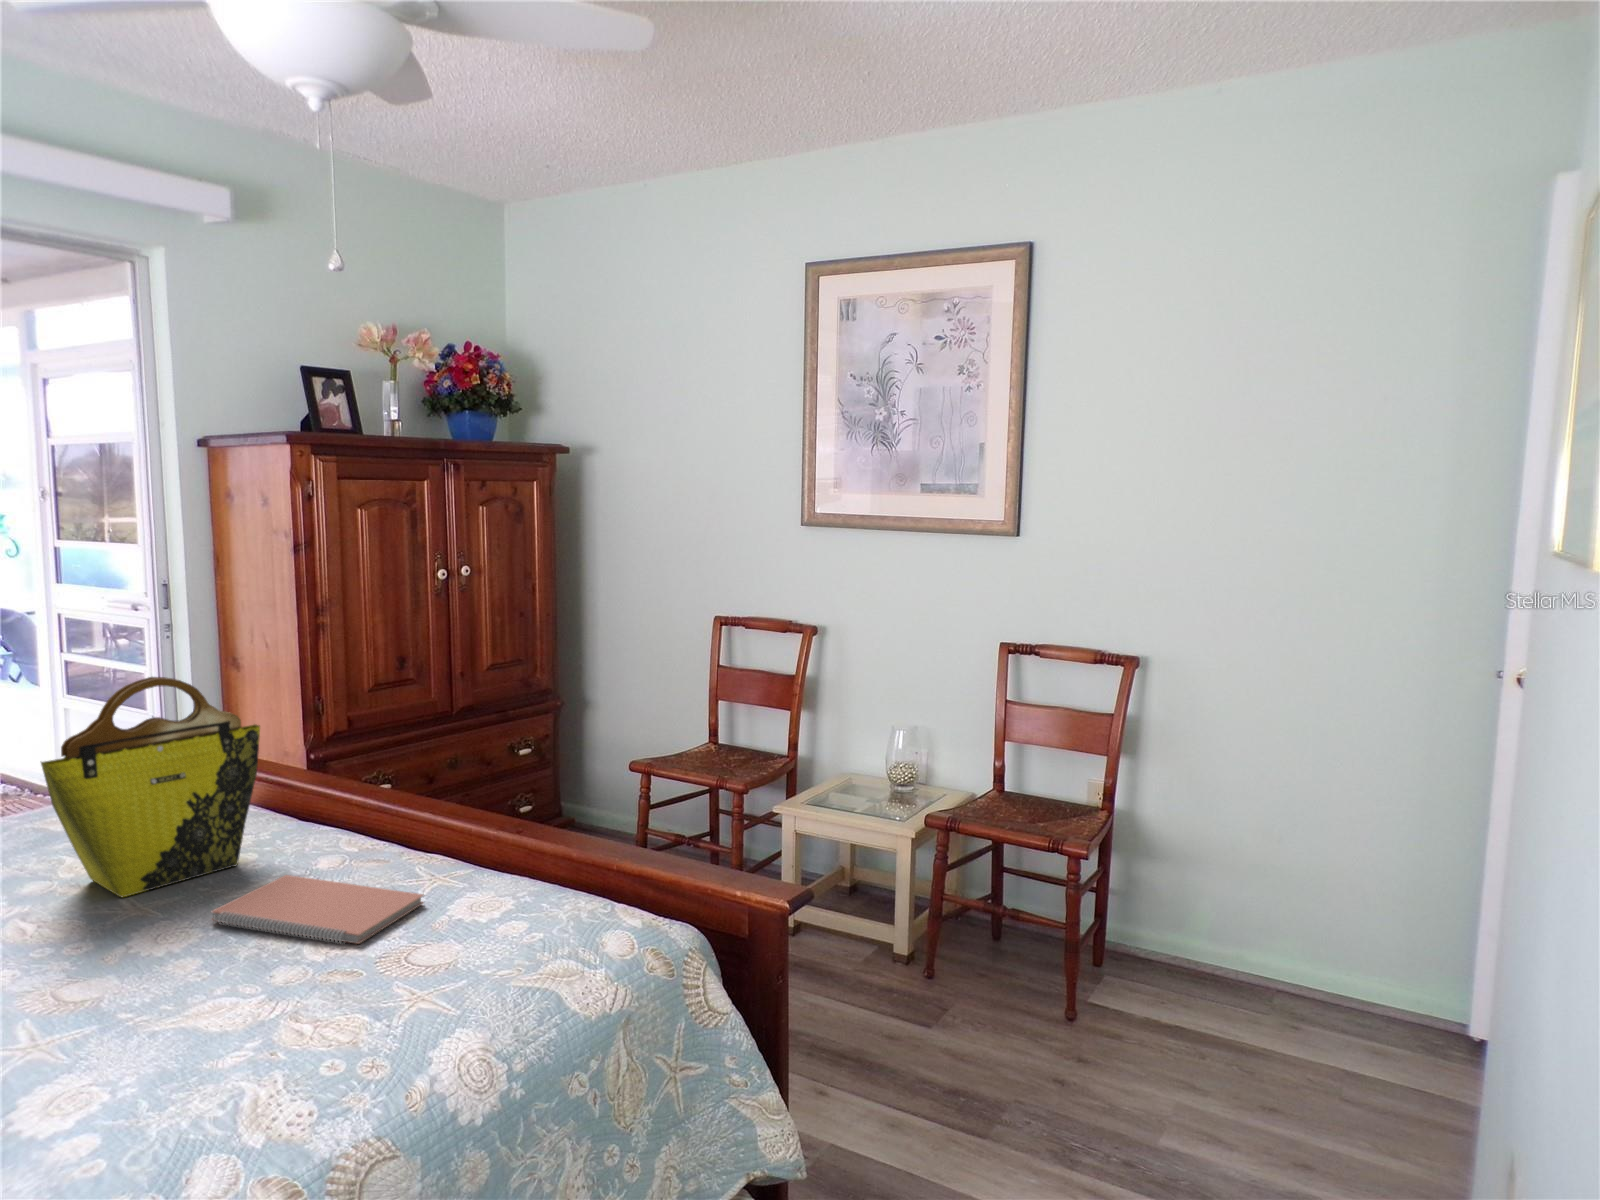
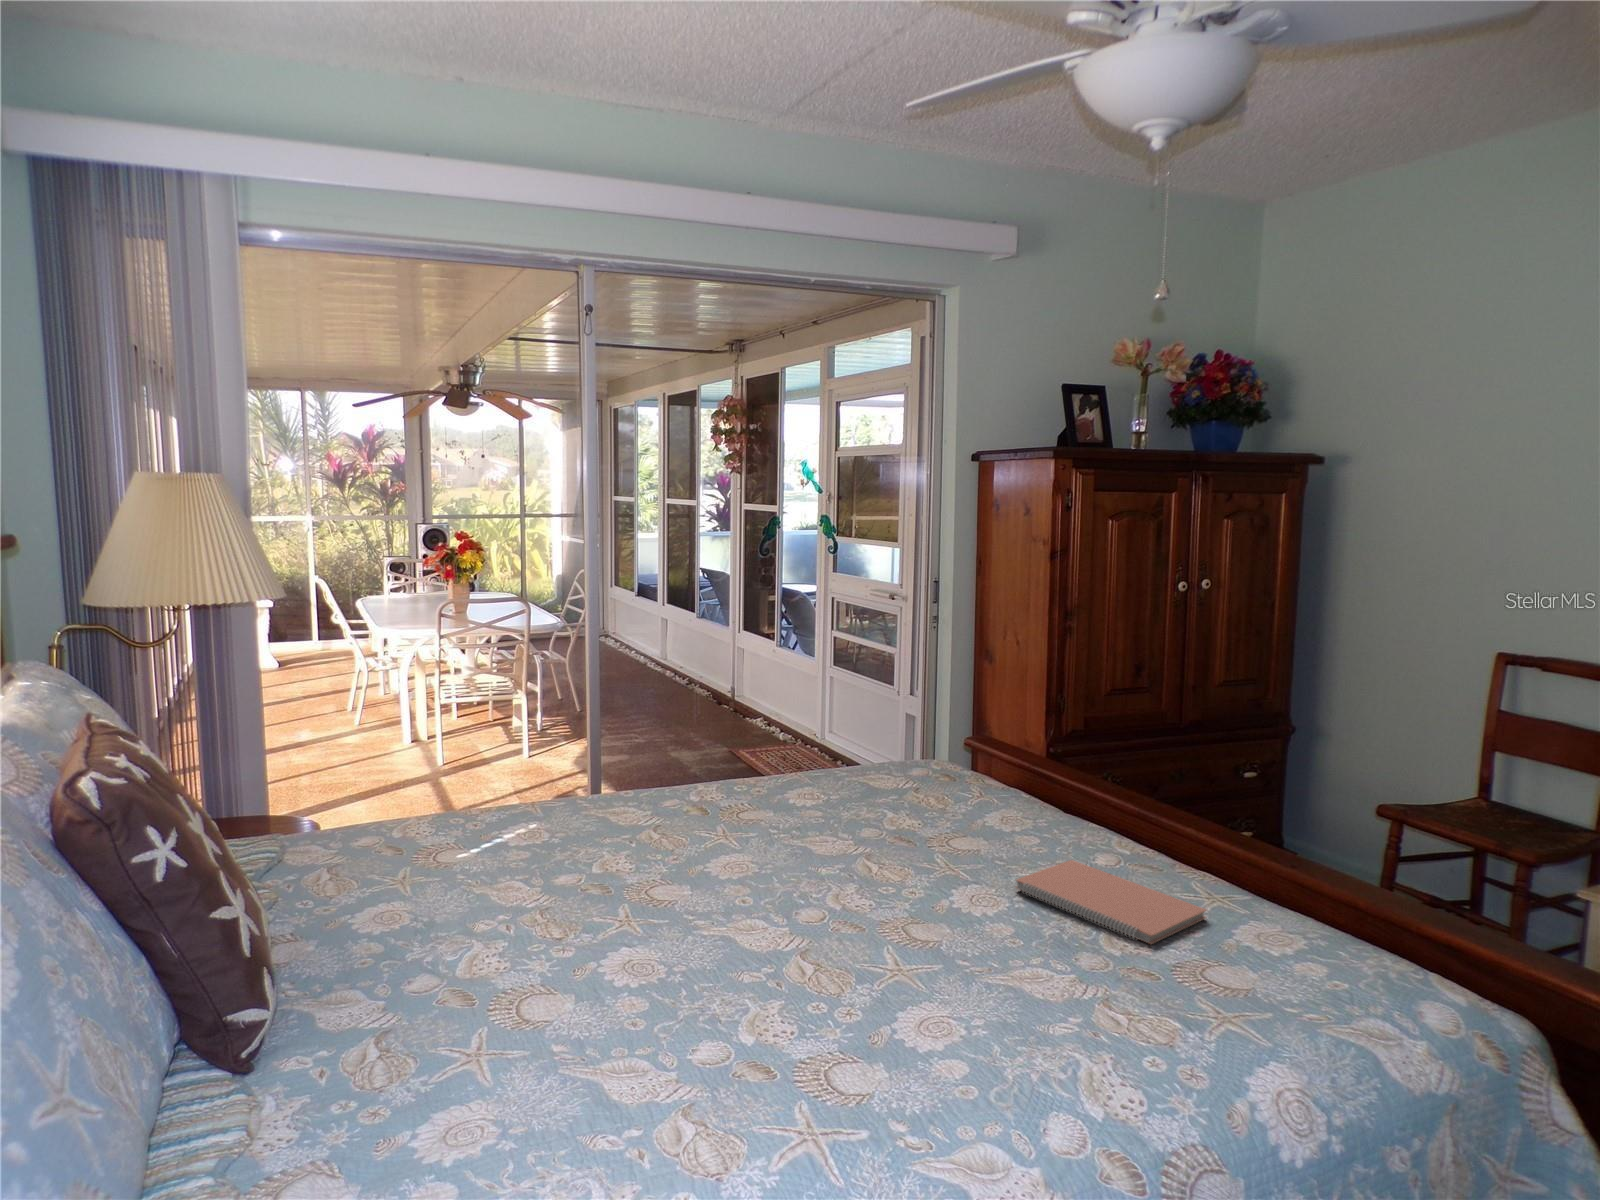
tote bag: present [41,677,260,897] -> none [892,666,1049,850]

